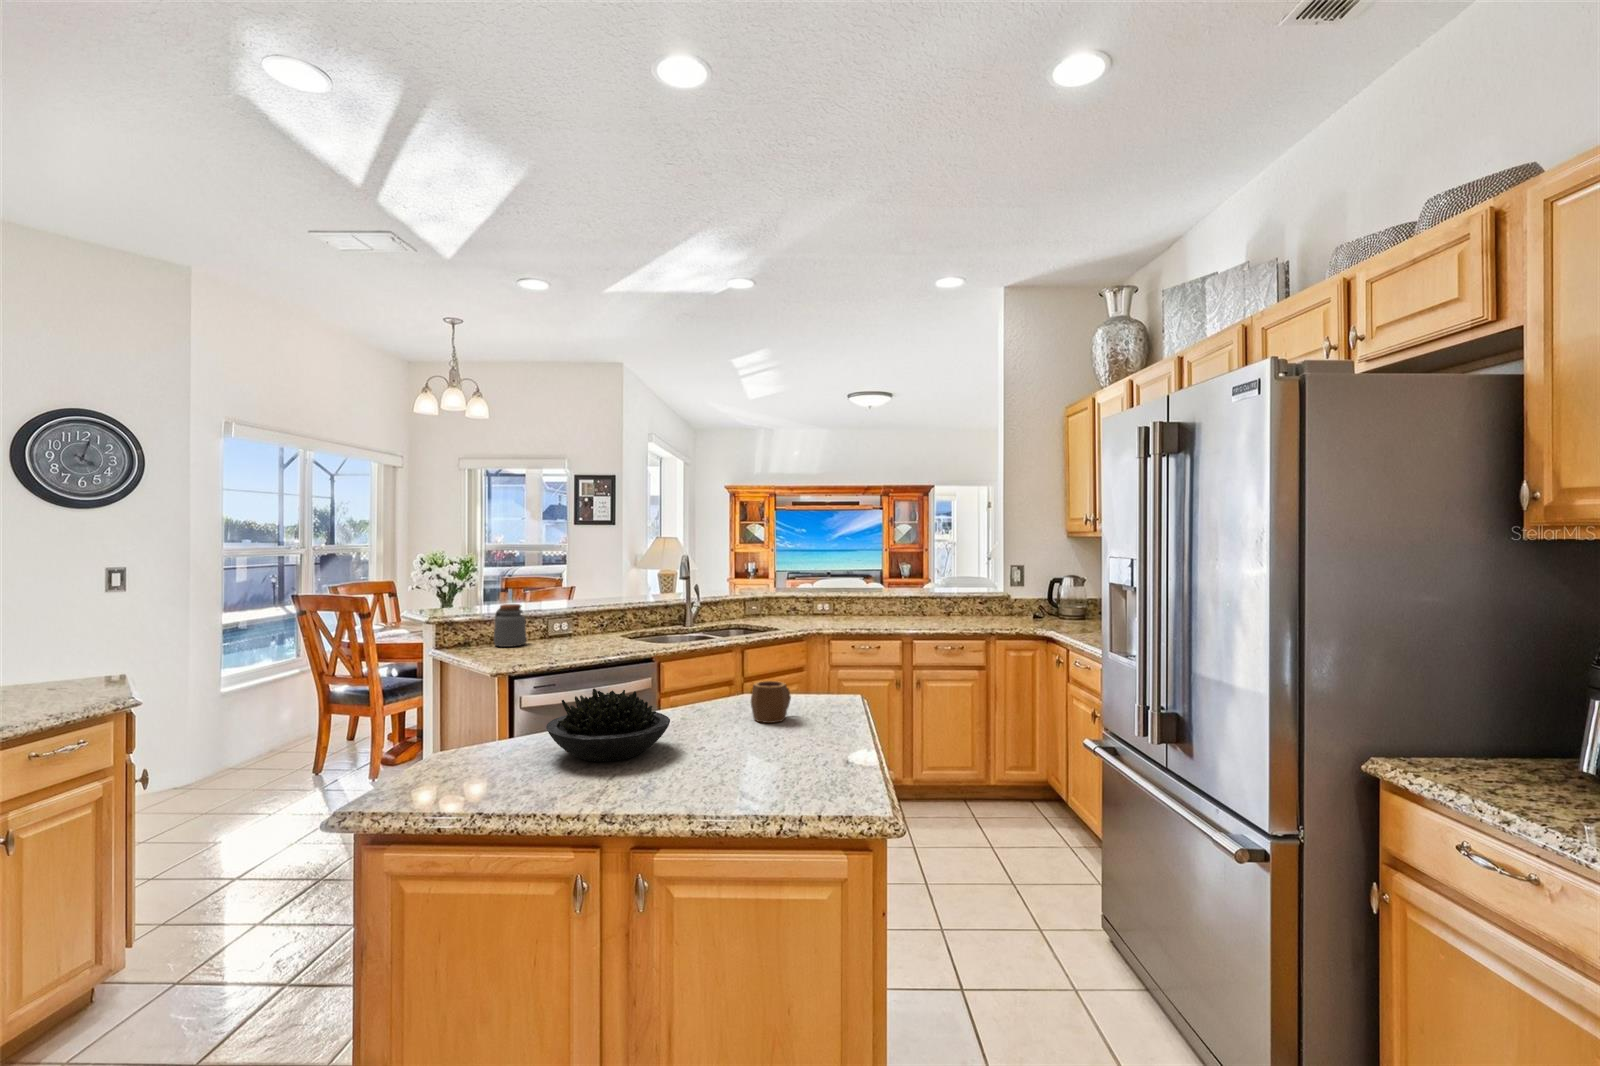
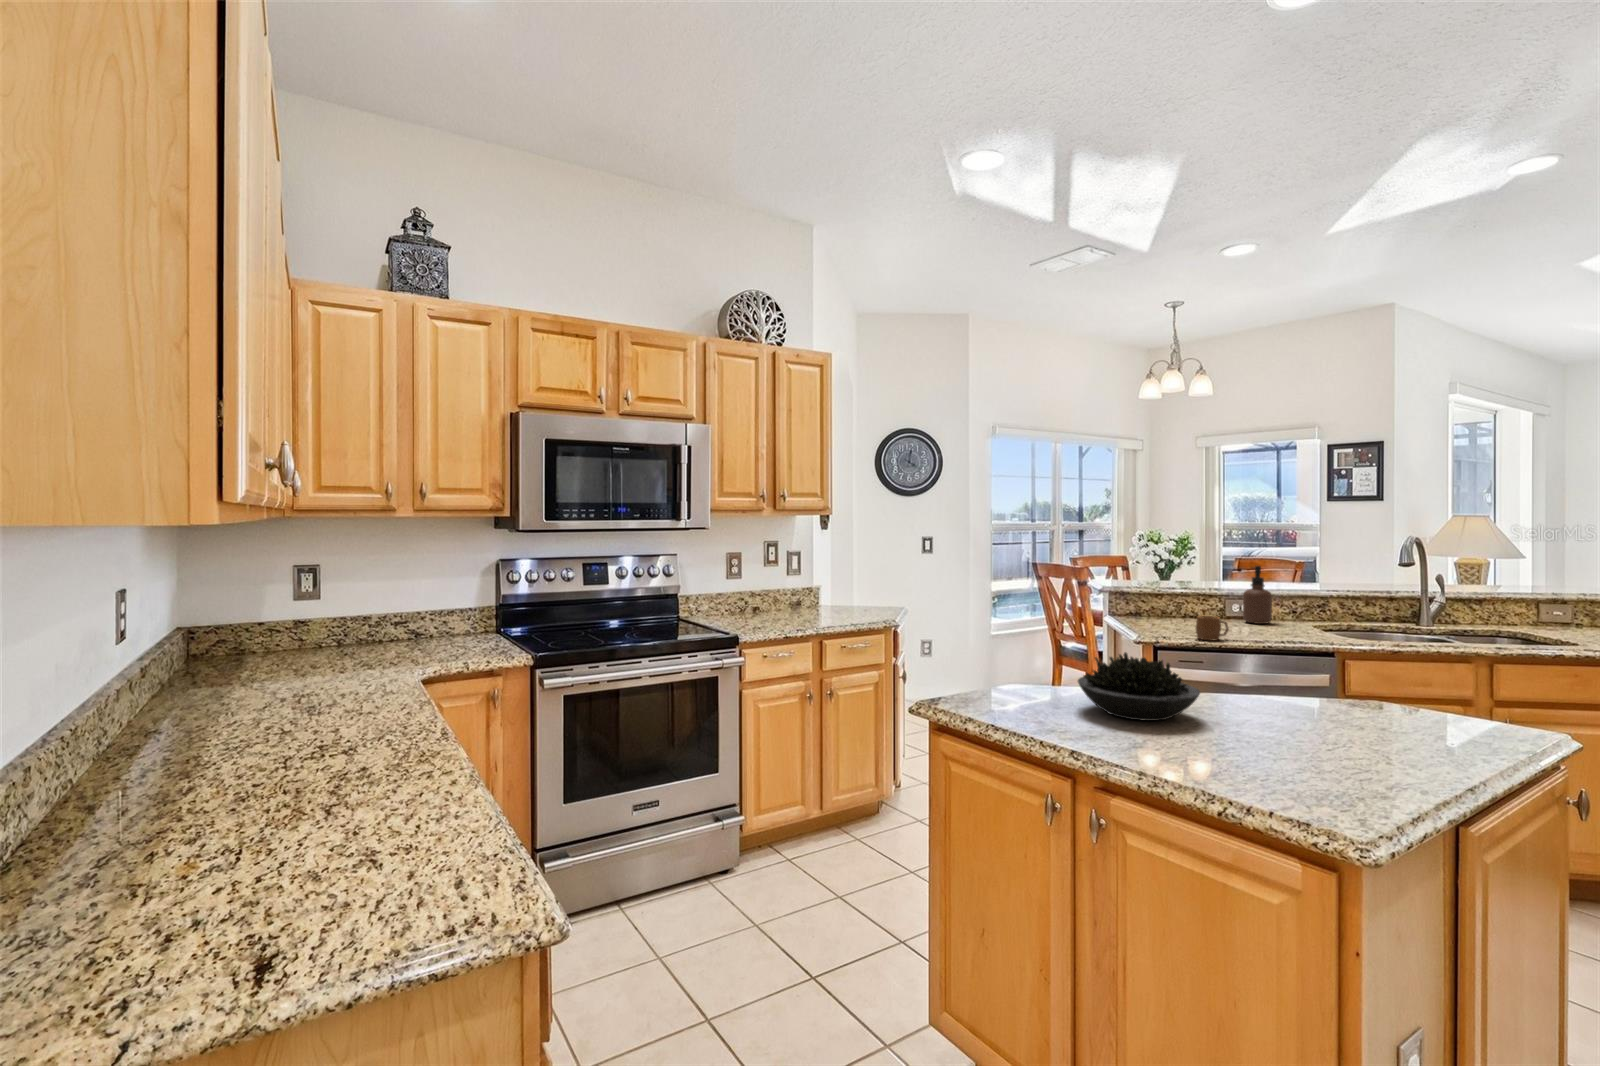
soap dispenser: none [561,584,585,639] -> present [1243,566,1272,624]
jar: present [494,604,526,647] -> none [1167,581,1201,623]
mug: present [751,681,791,723] -> present [1196,616,1229,641]

